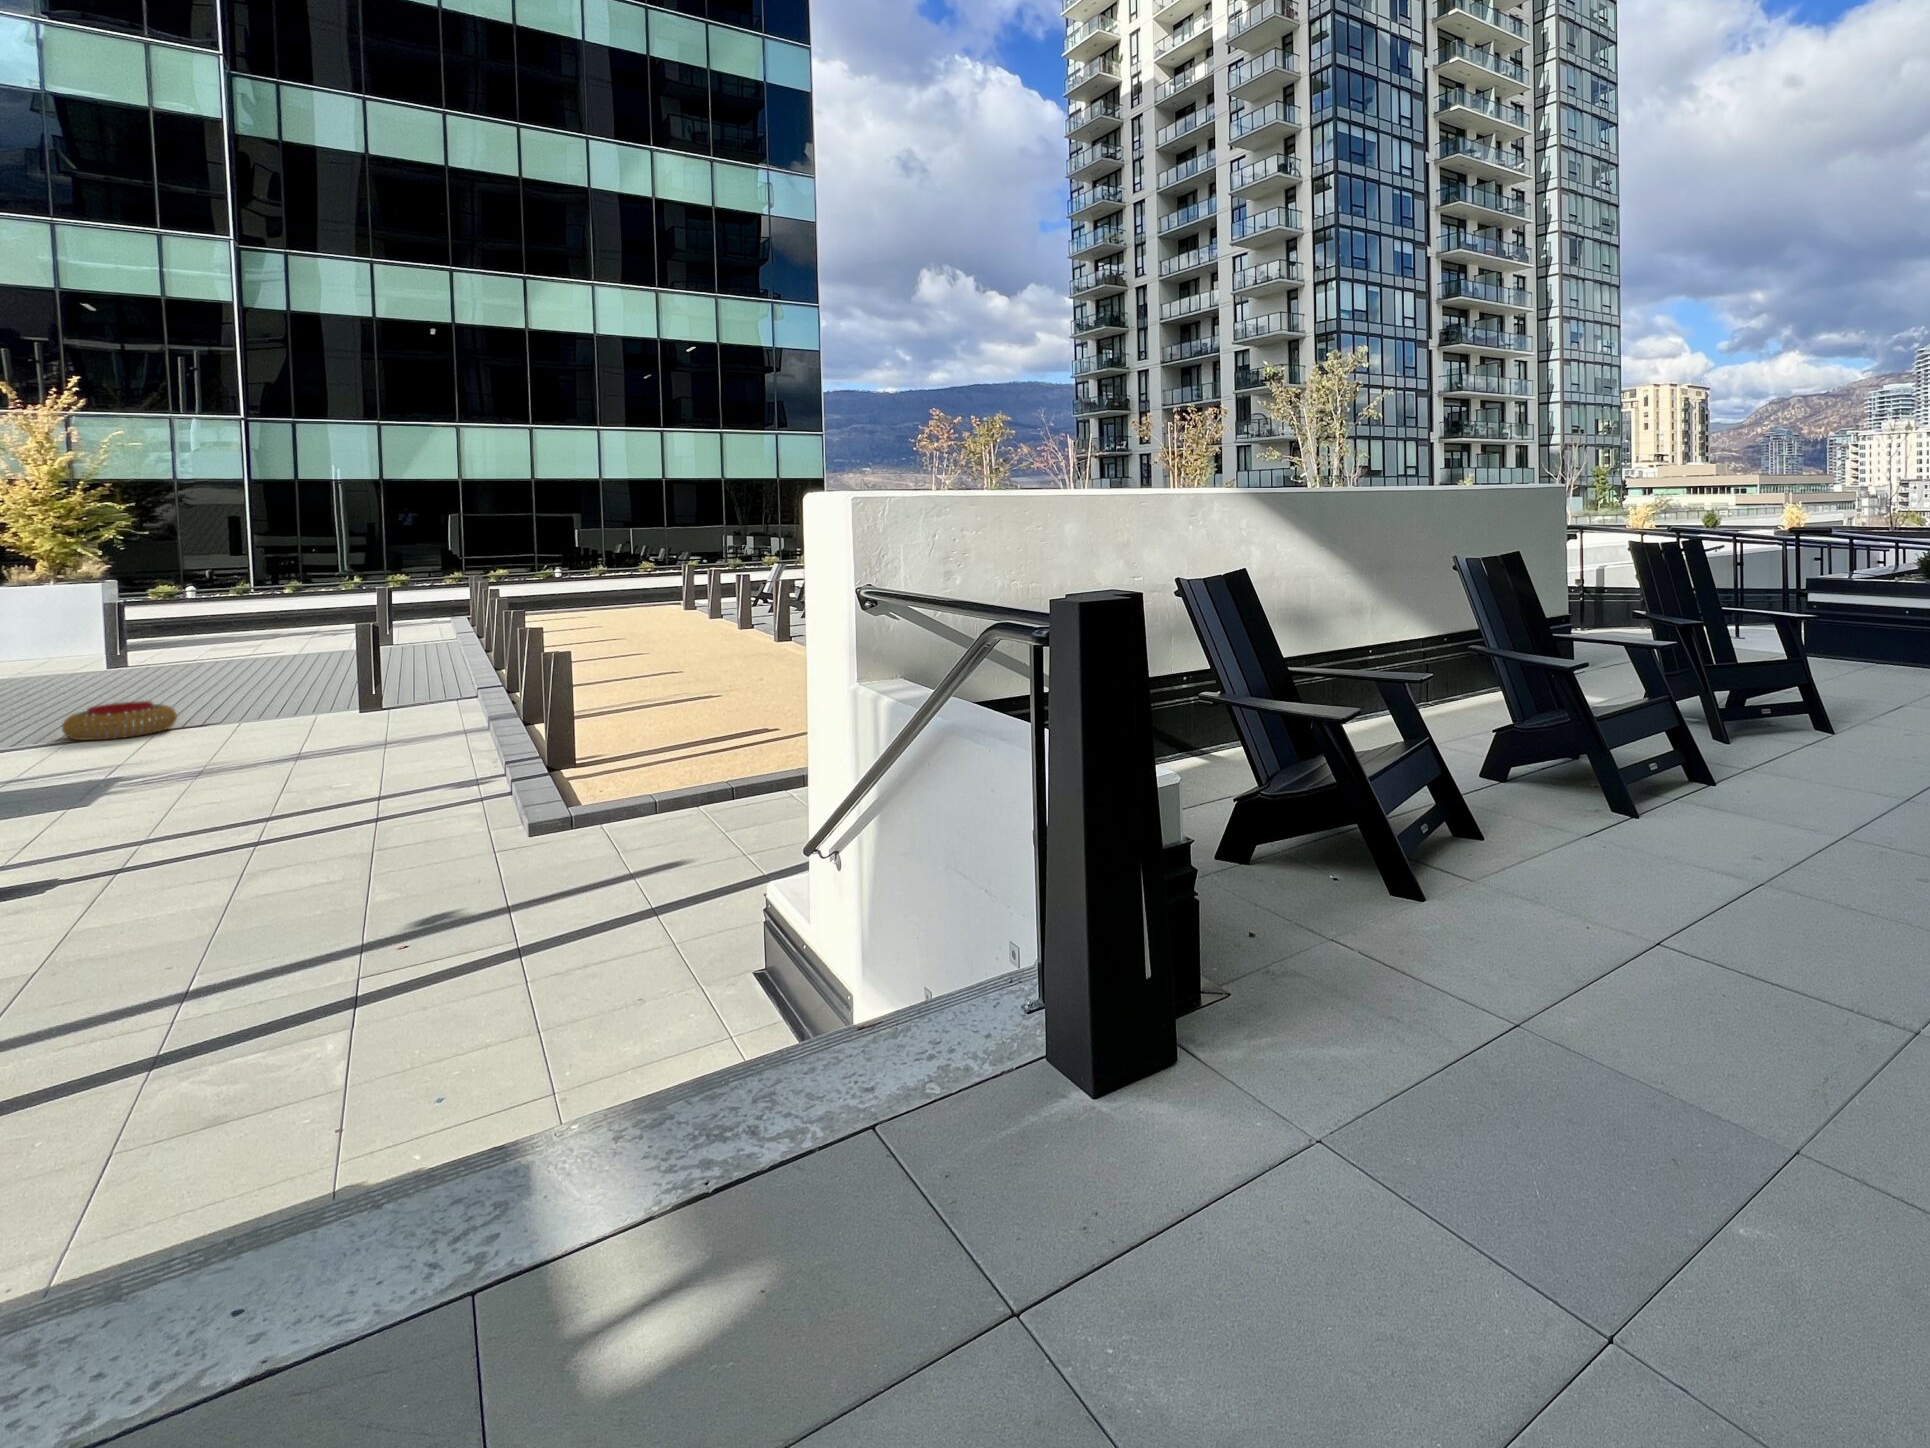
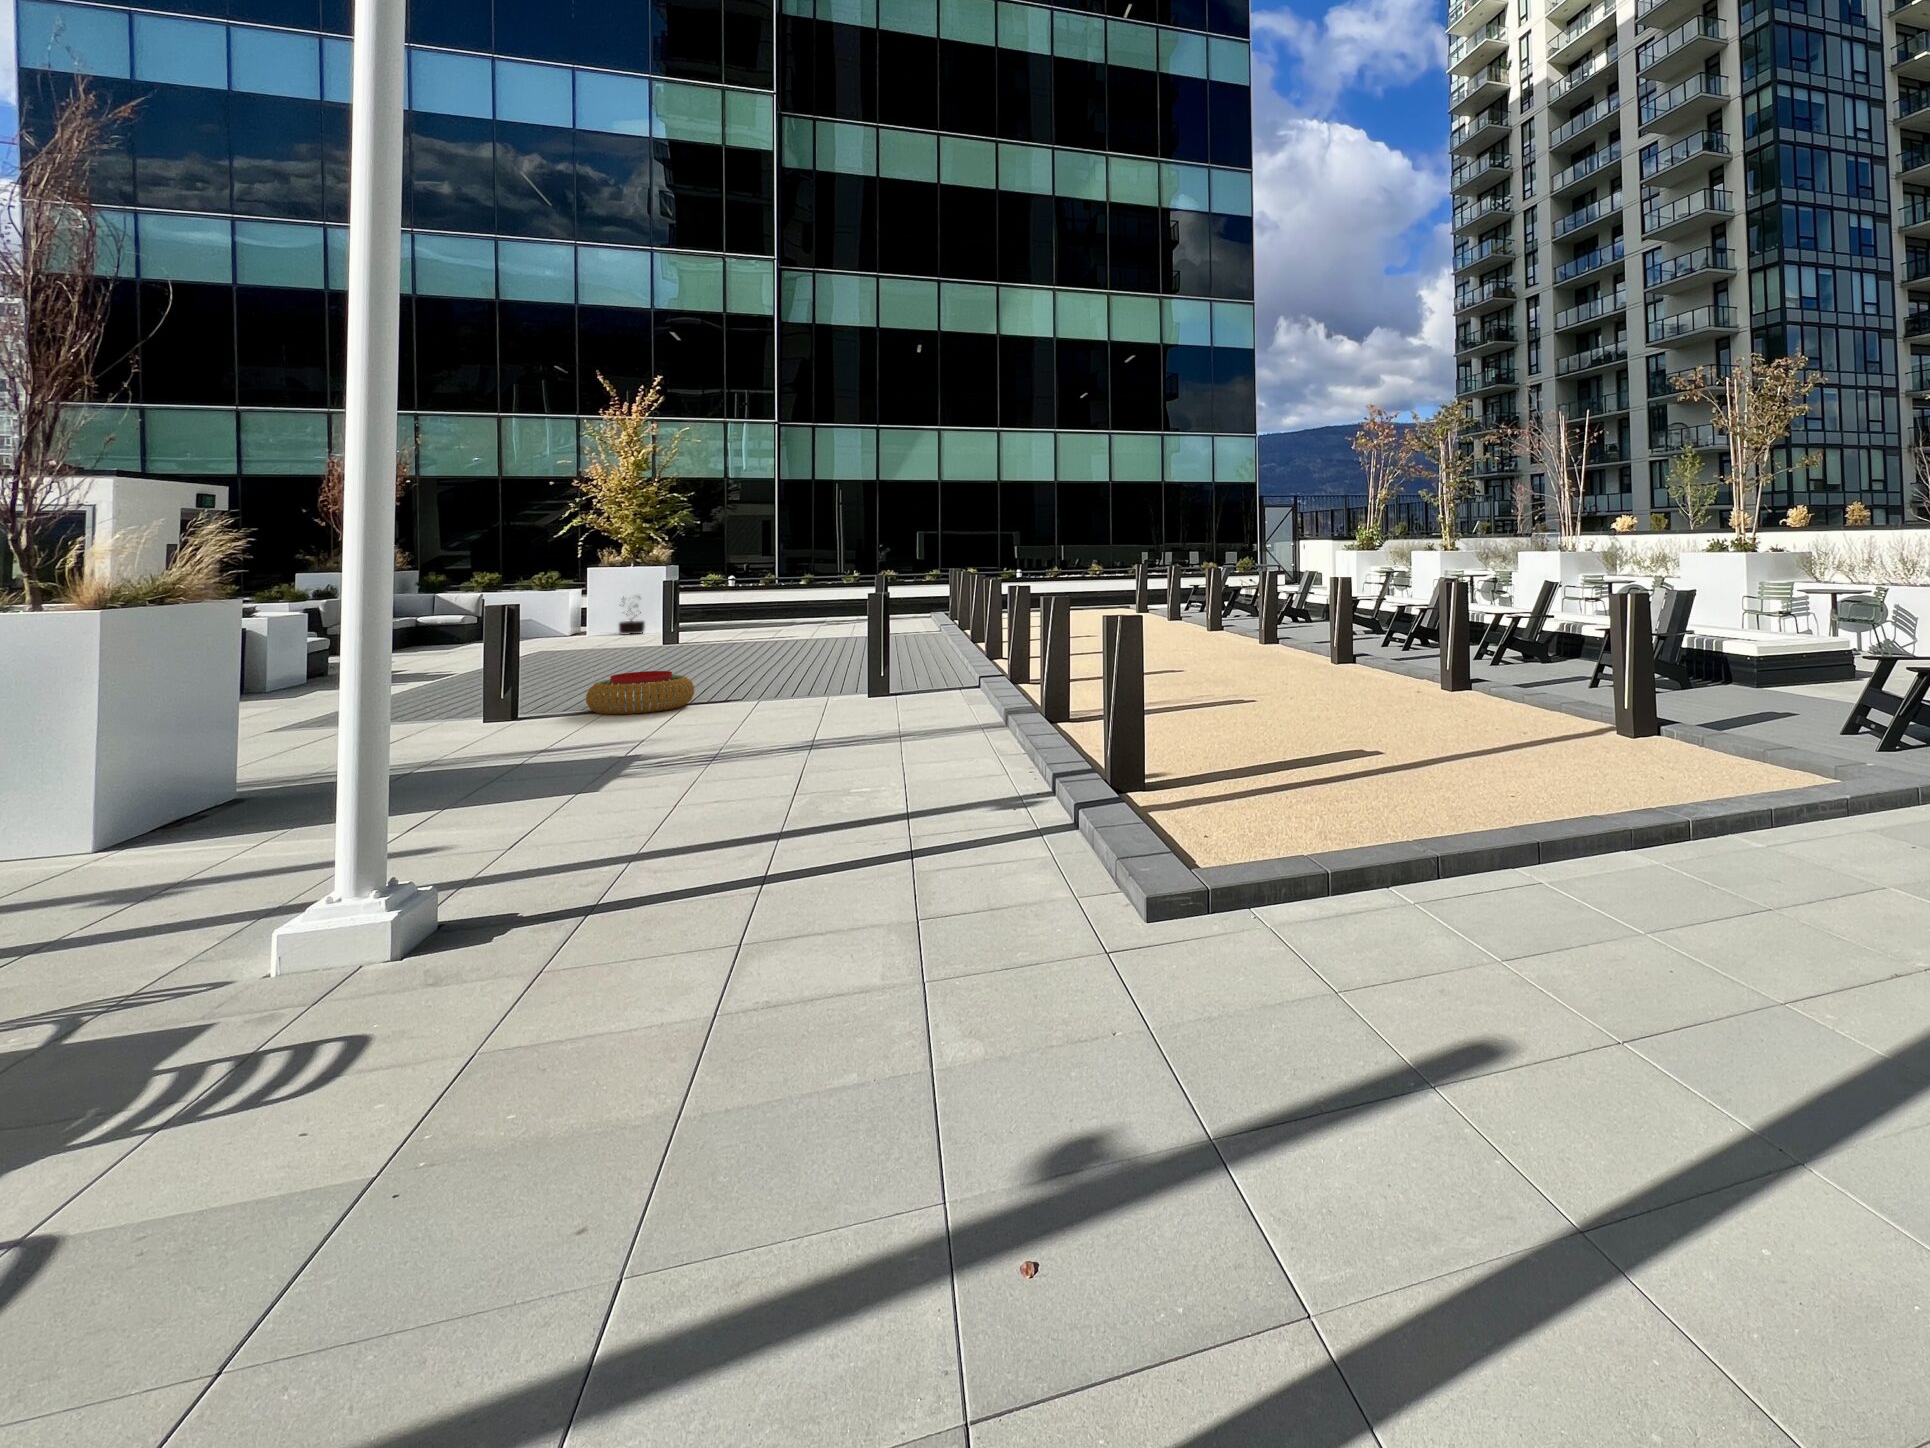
decorative plant: none [50,620,85,661] -> present [619,596,645,634]

